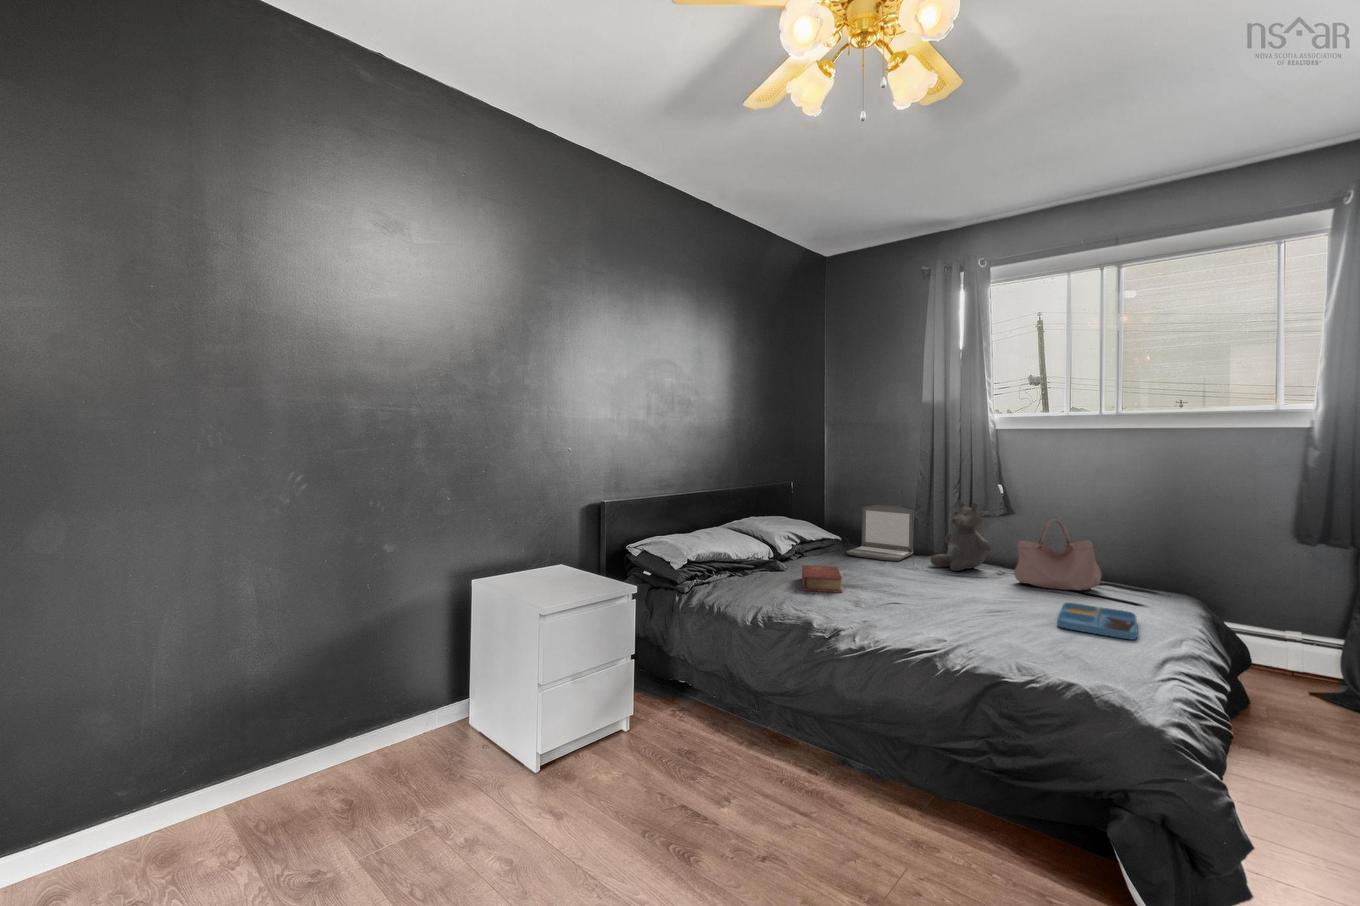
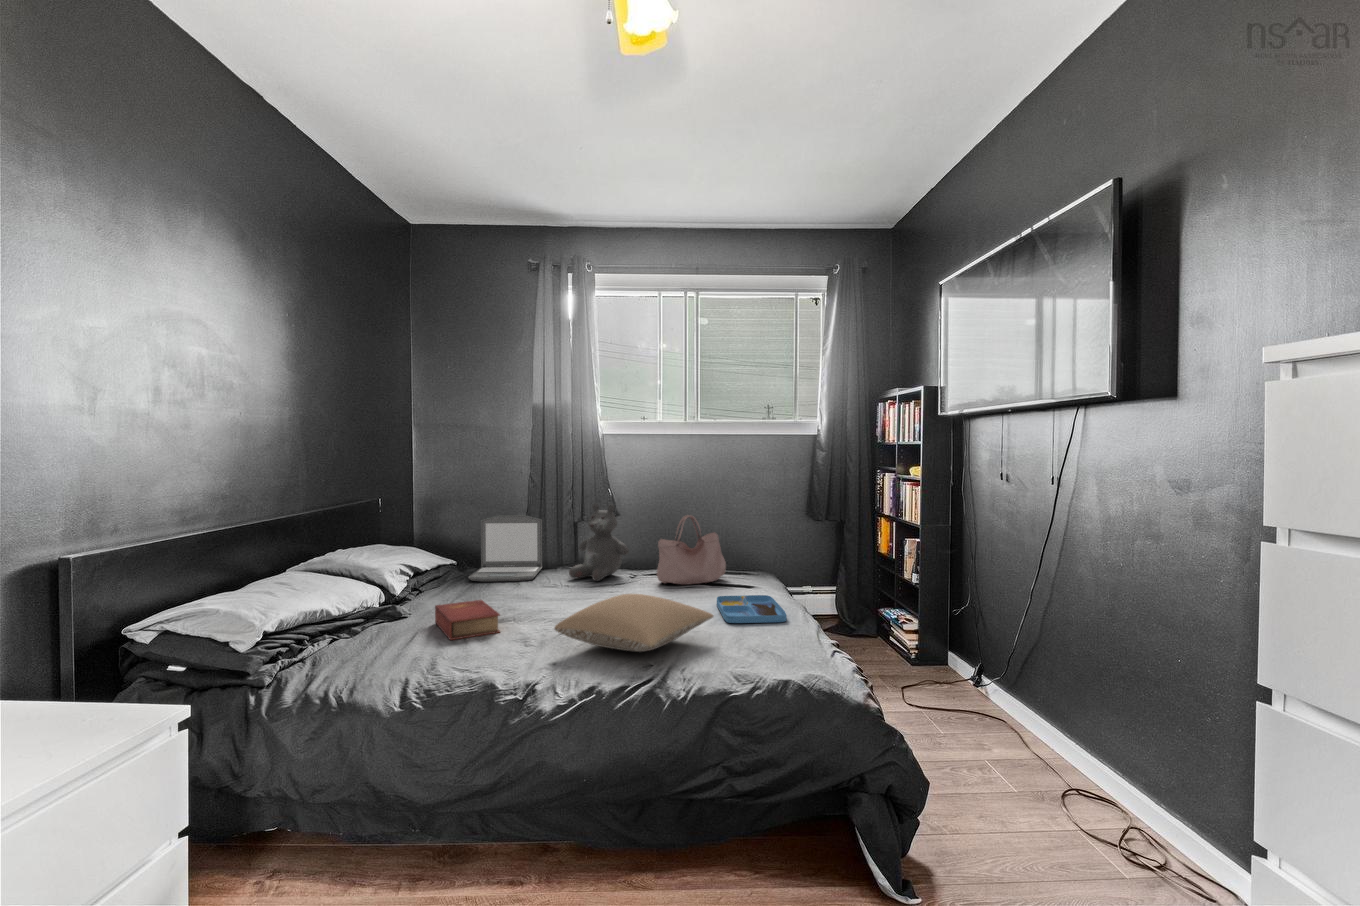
pillow: none [871,578,1029,628] -> present [555,594,713,652]

